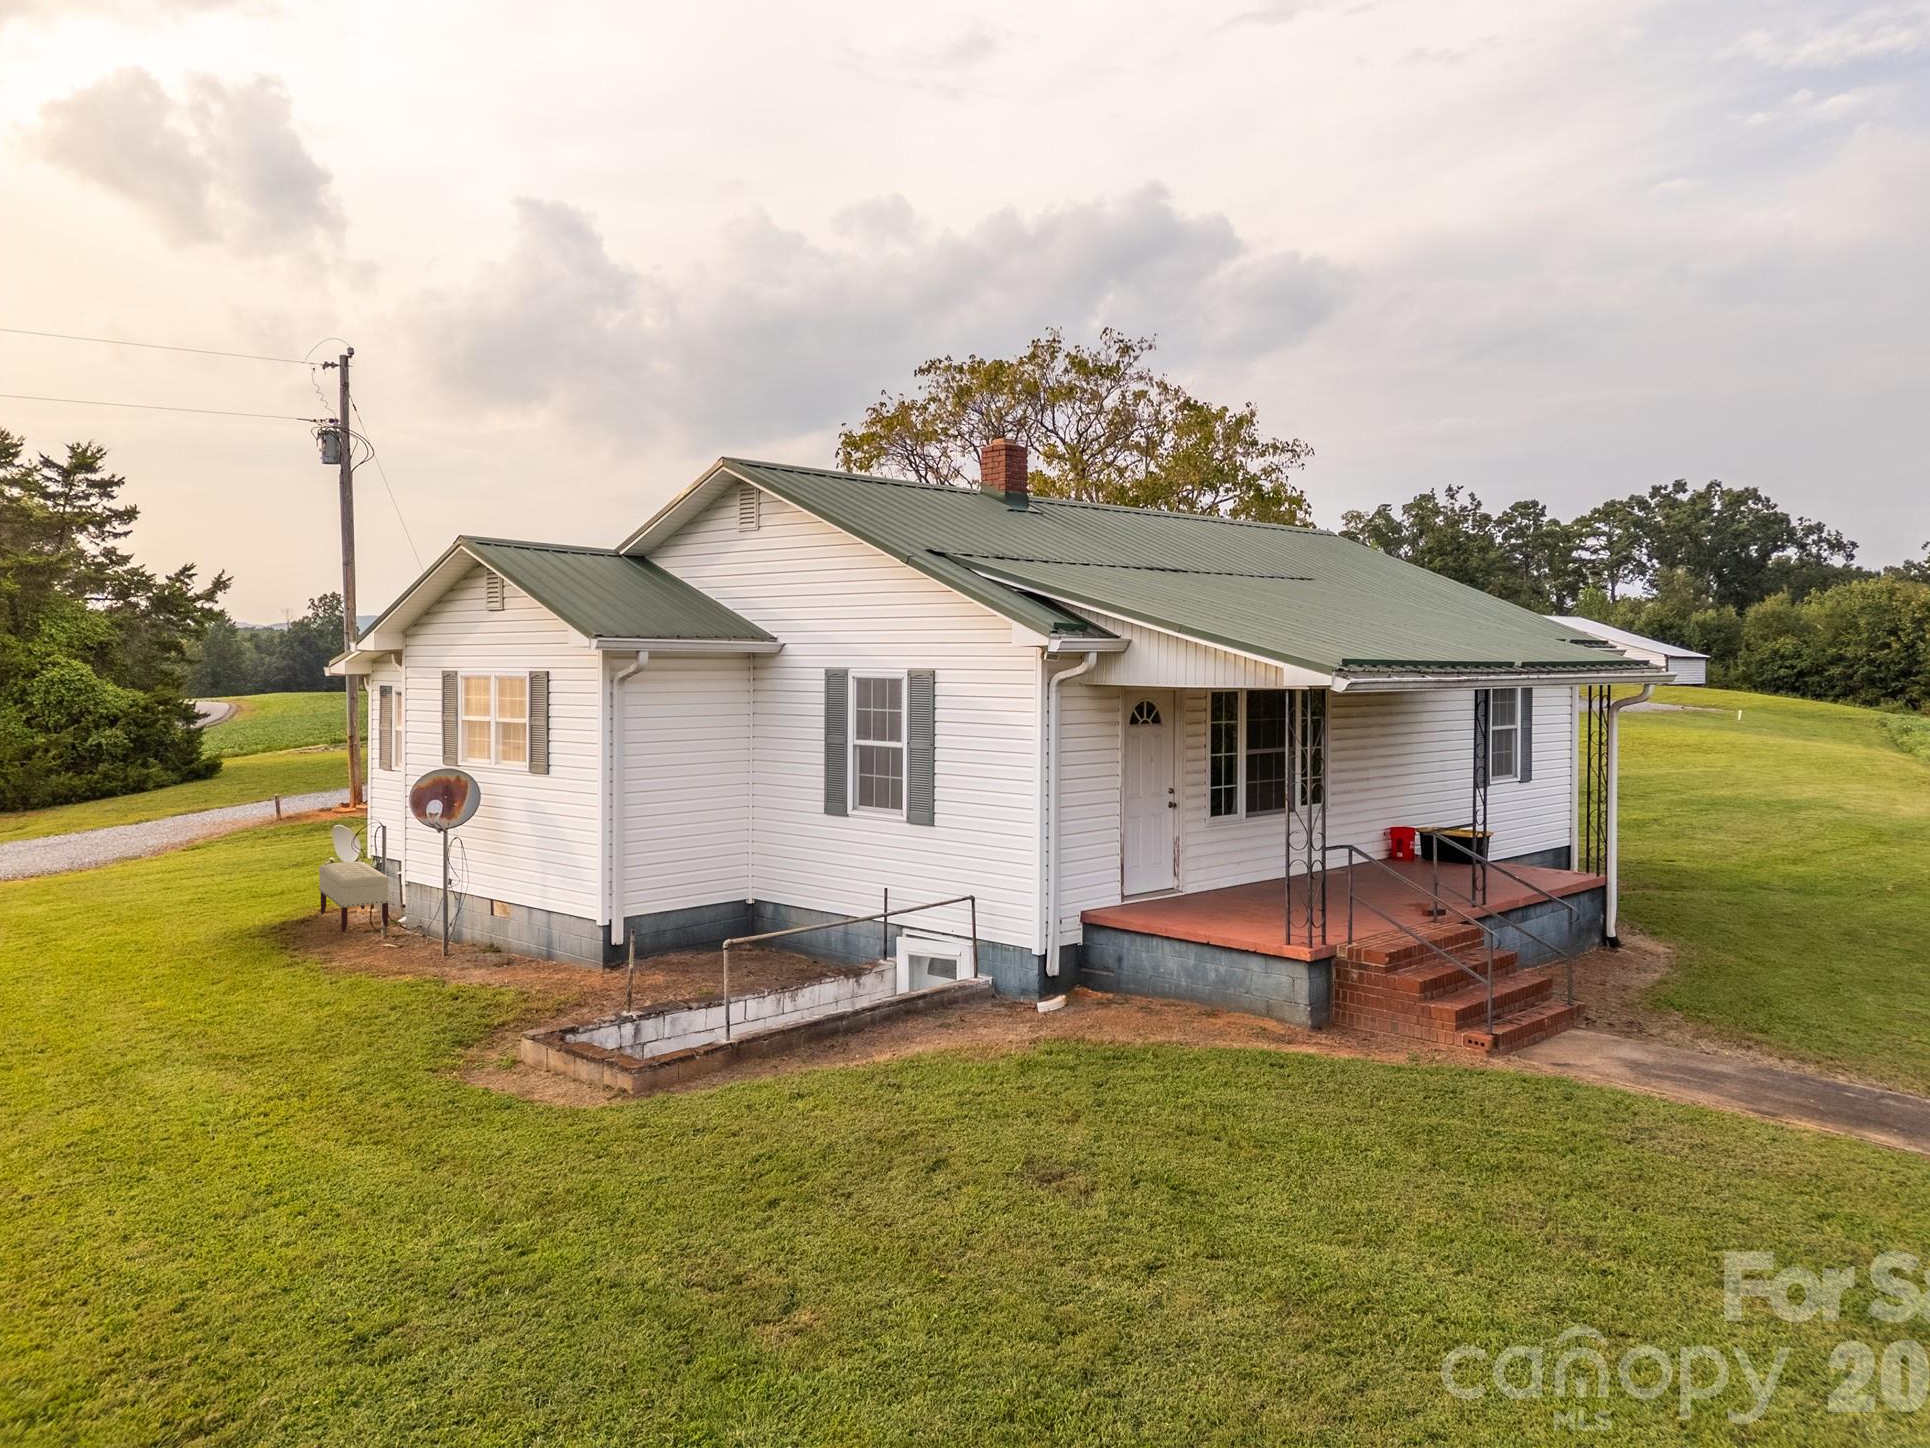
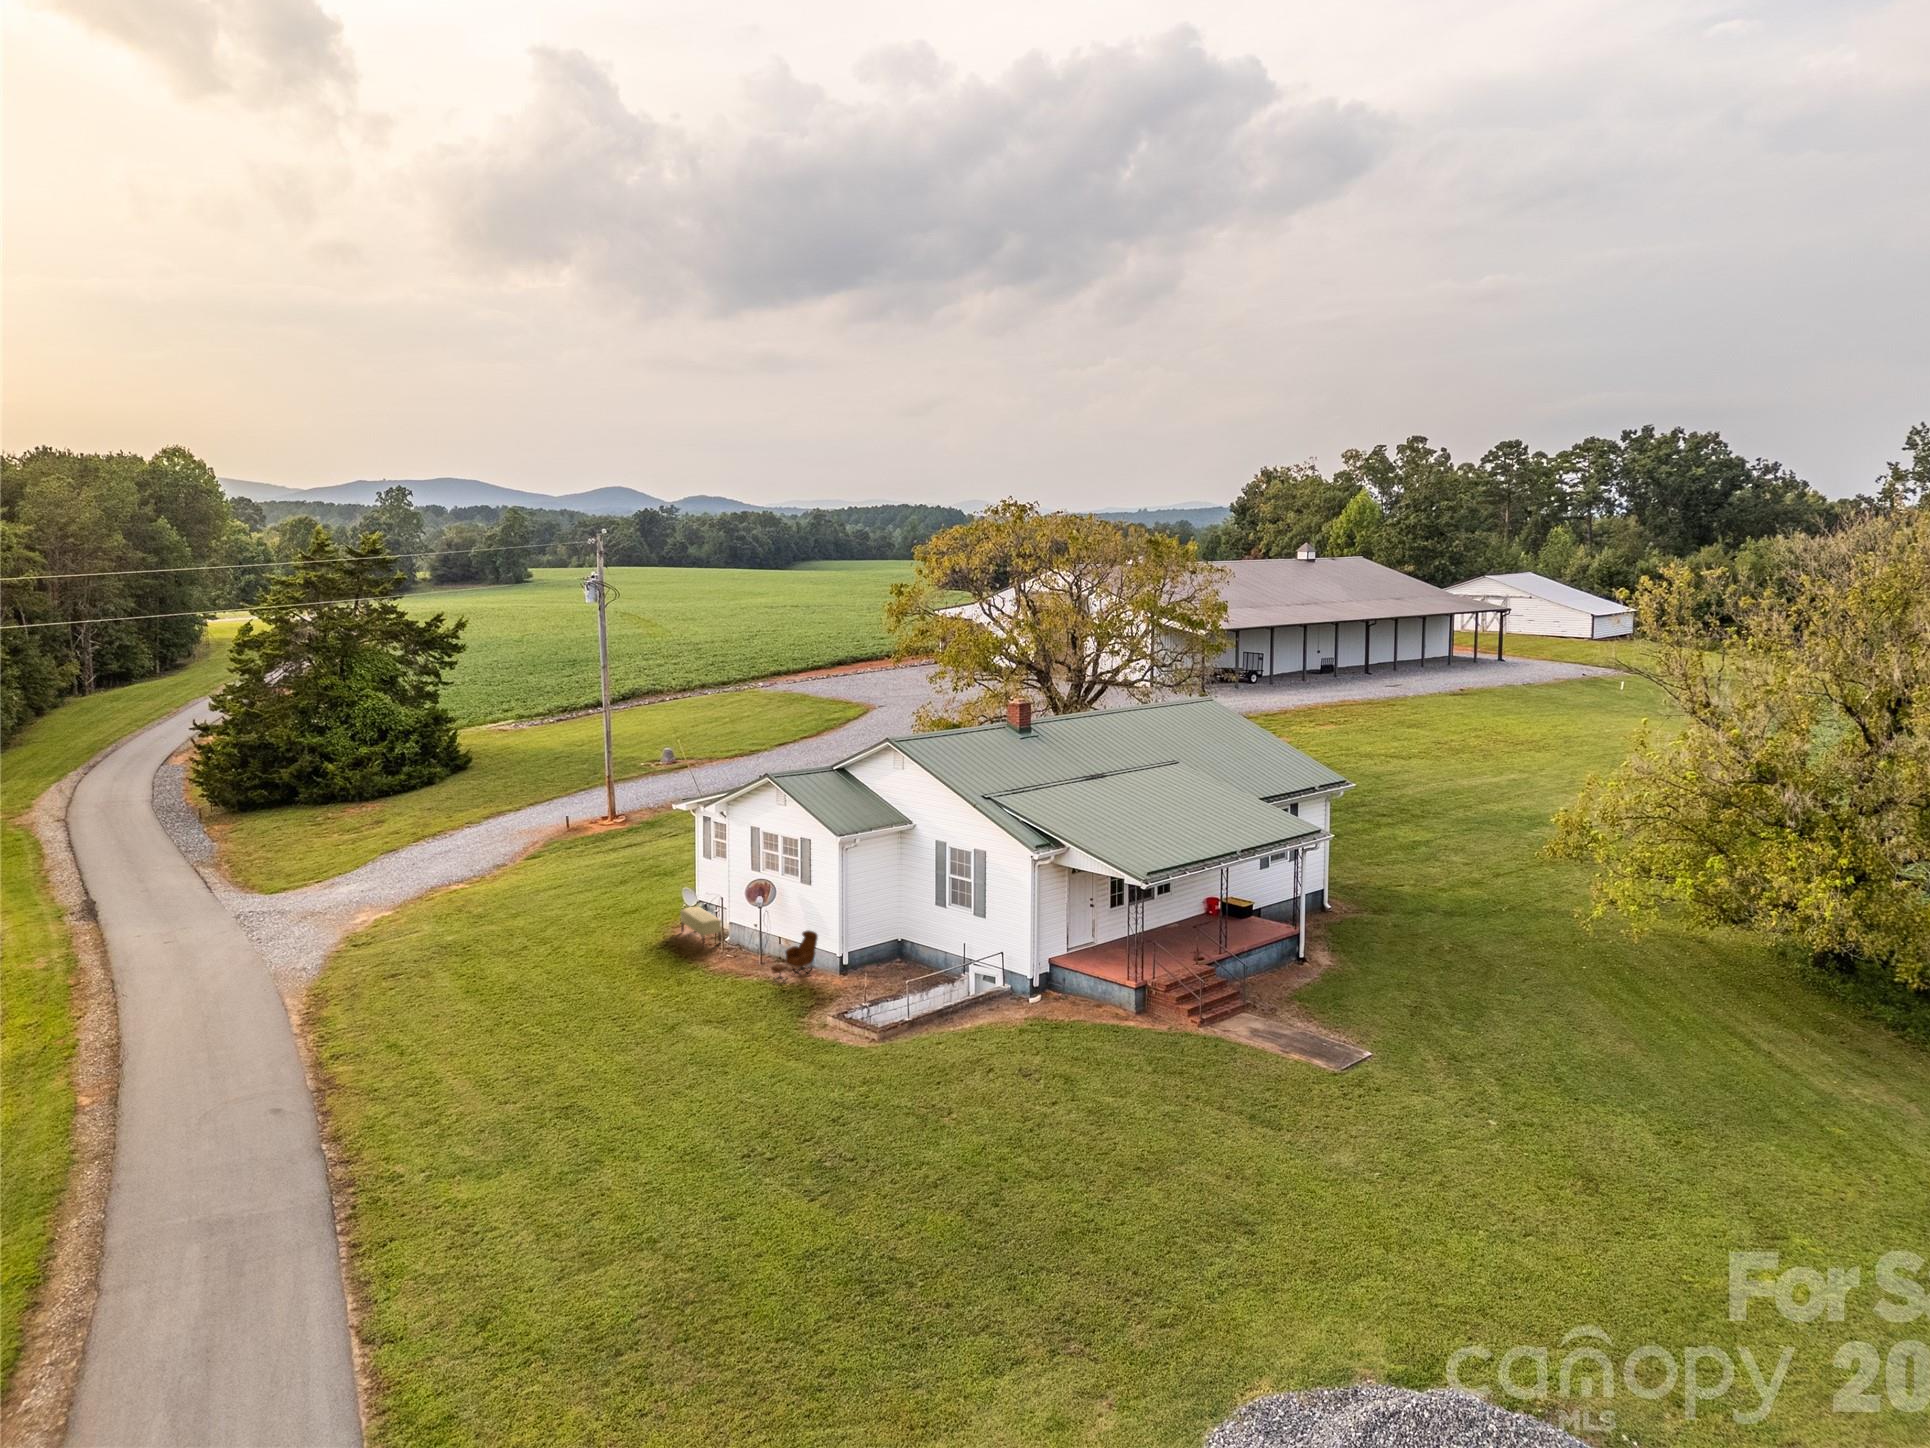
lounge chair: none [439,875,562,985] -> present [771,931,818,979]

